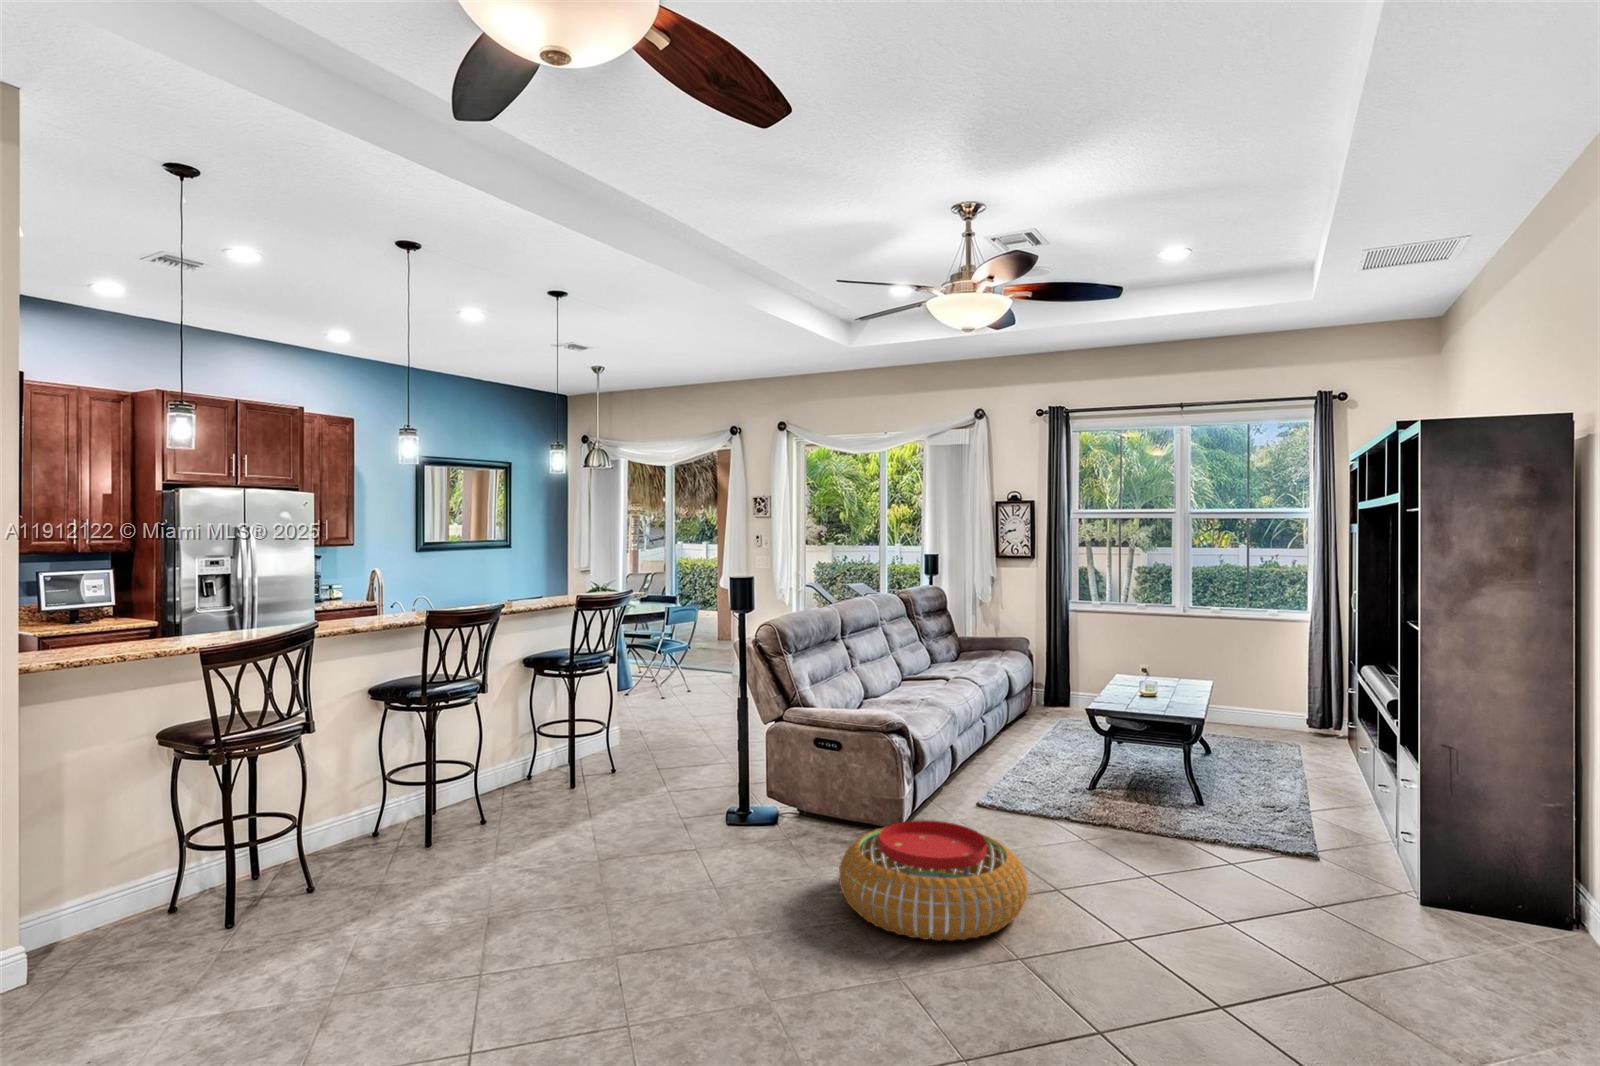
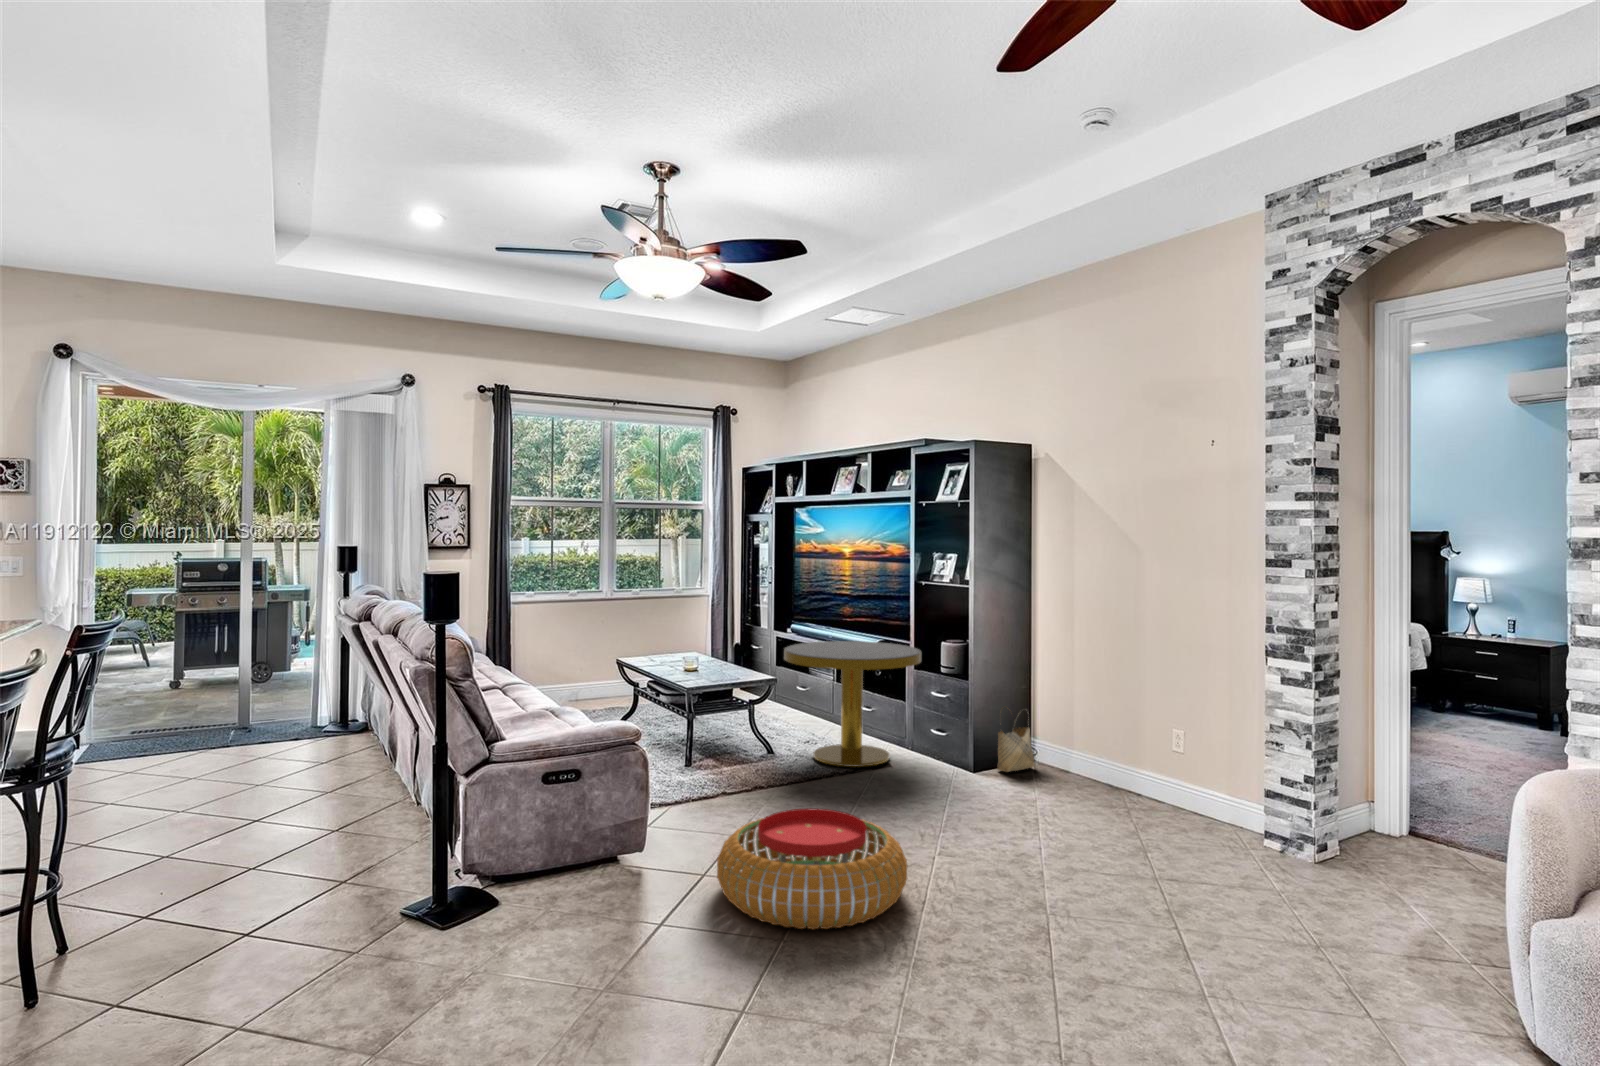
side table: none [1186,683,1383,849] -> present [784,641,921,767]
woven basket: none [1447,819,1533,927] -> present [997,706,1034,772]

